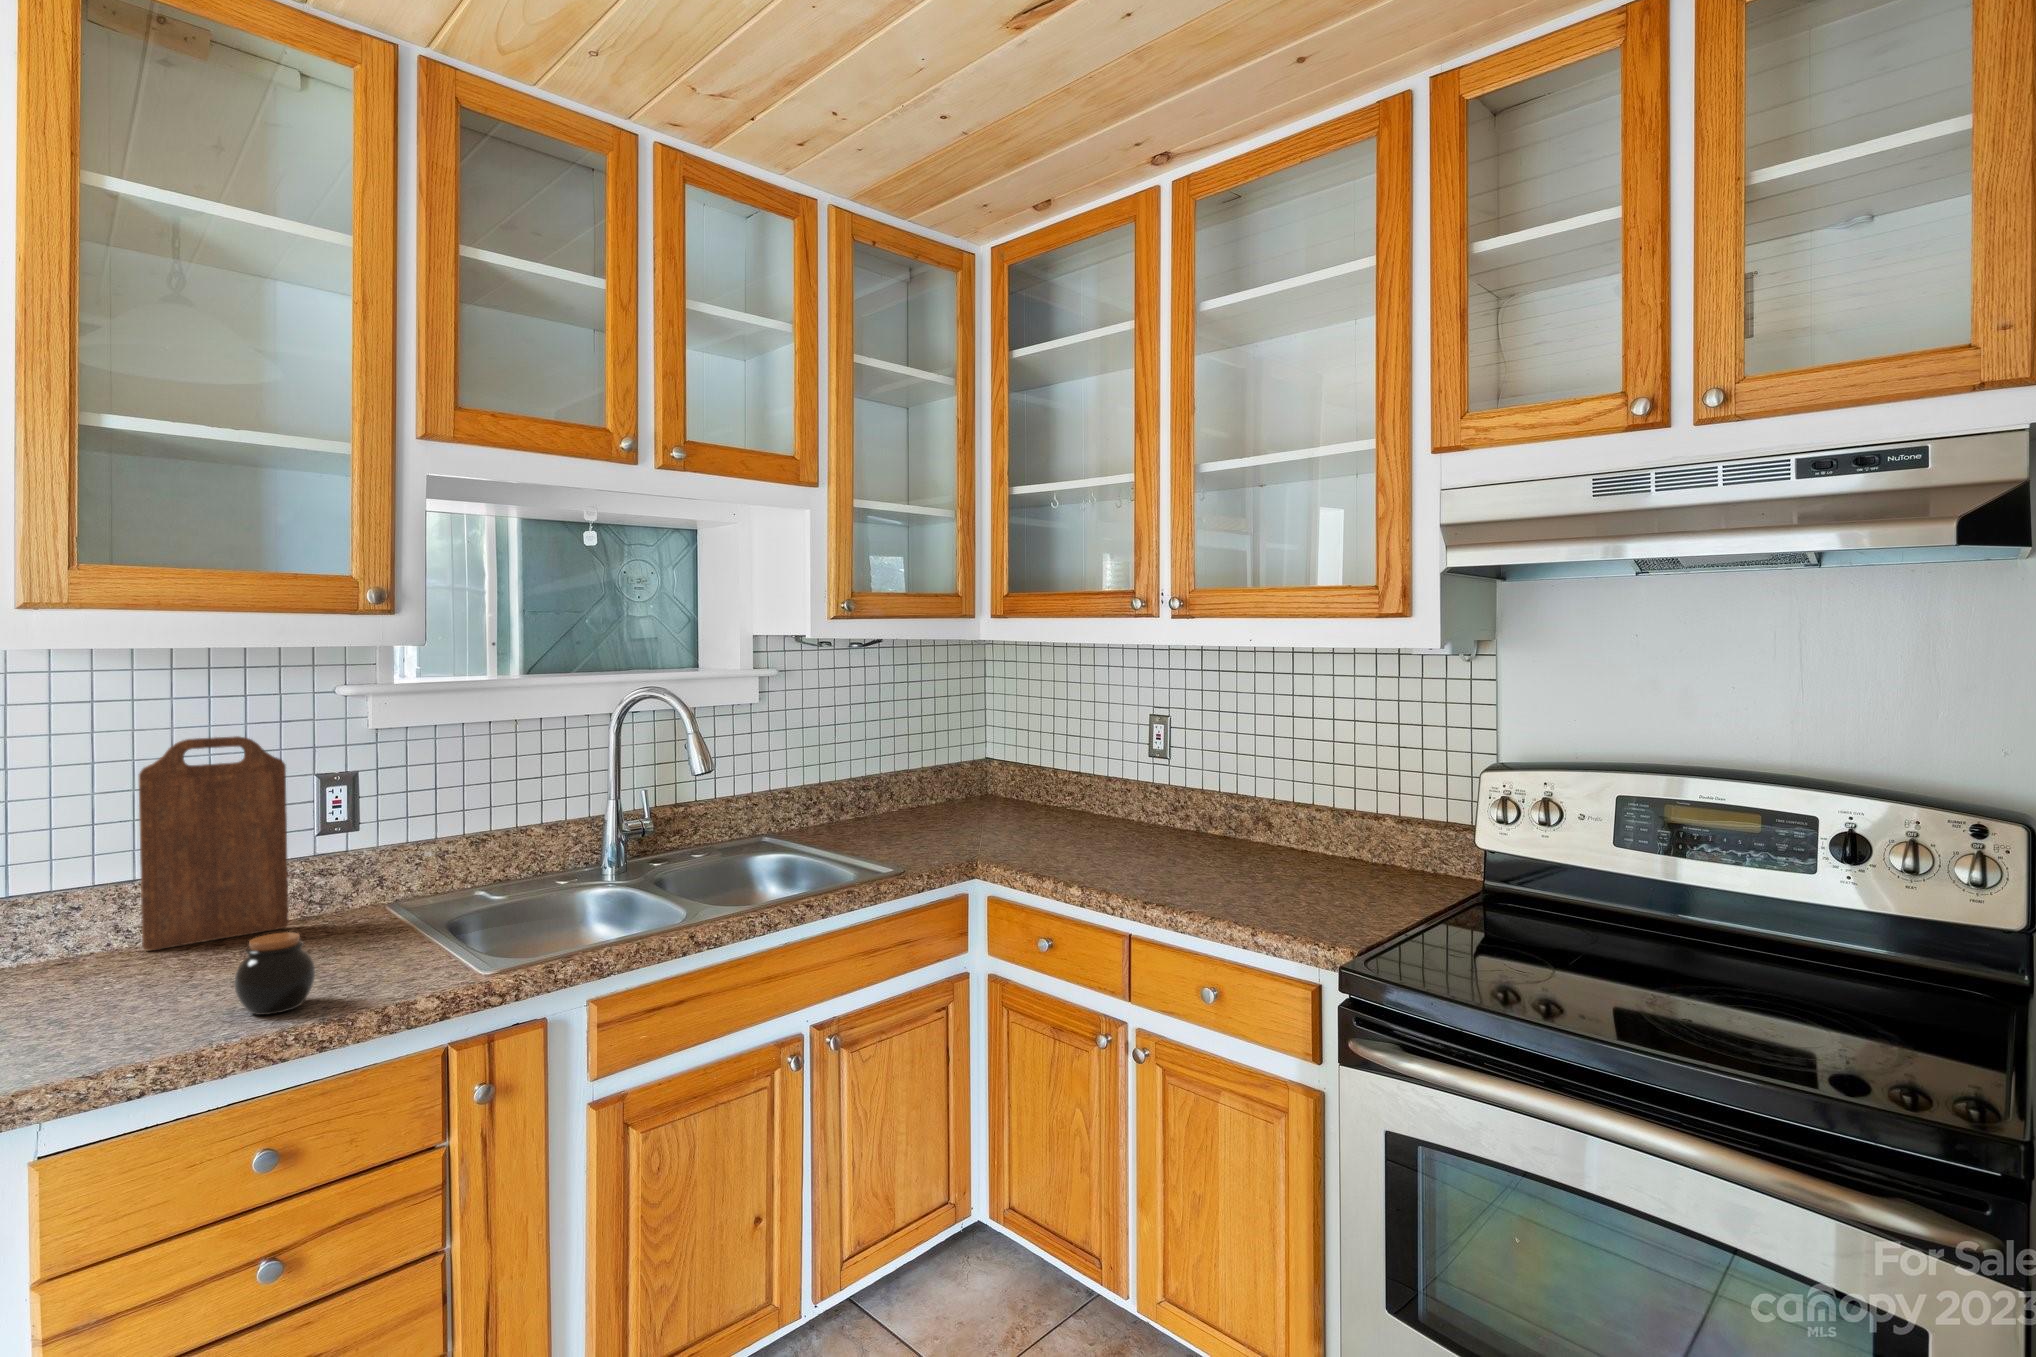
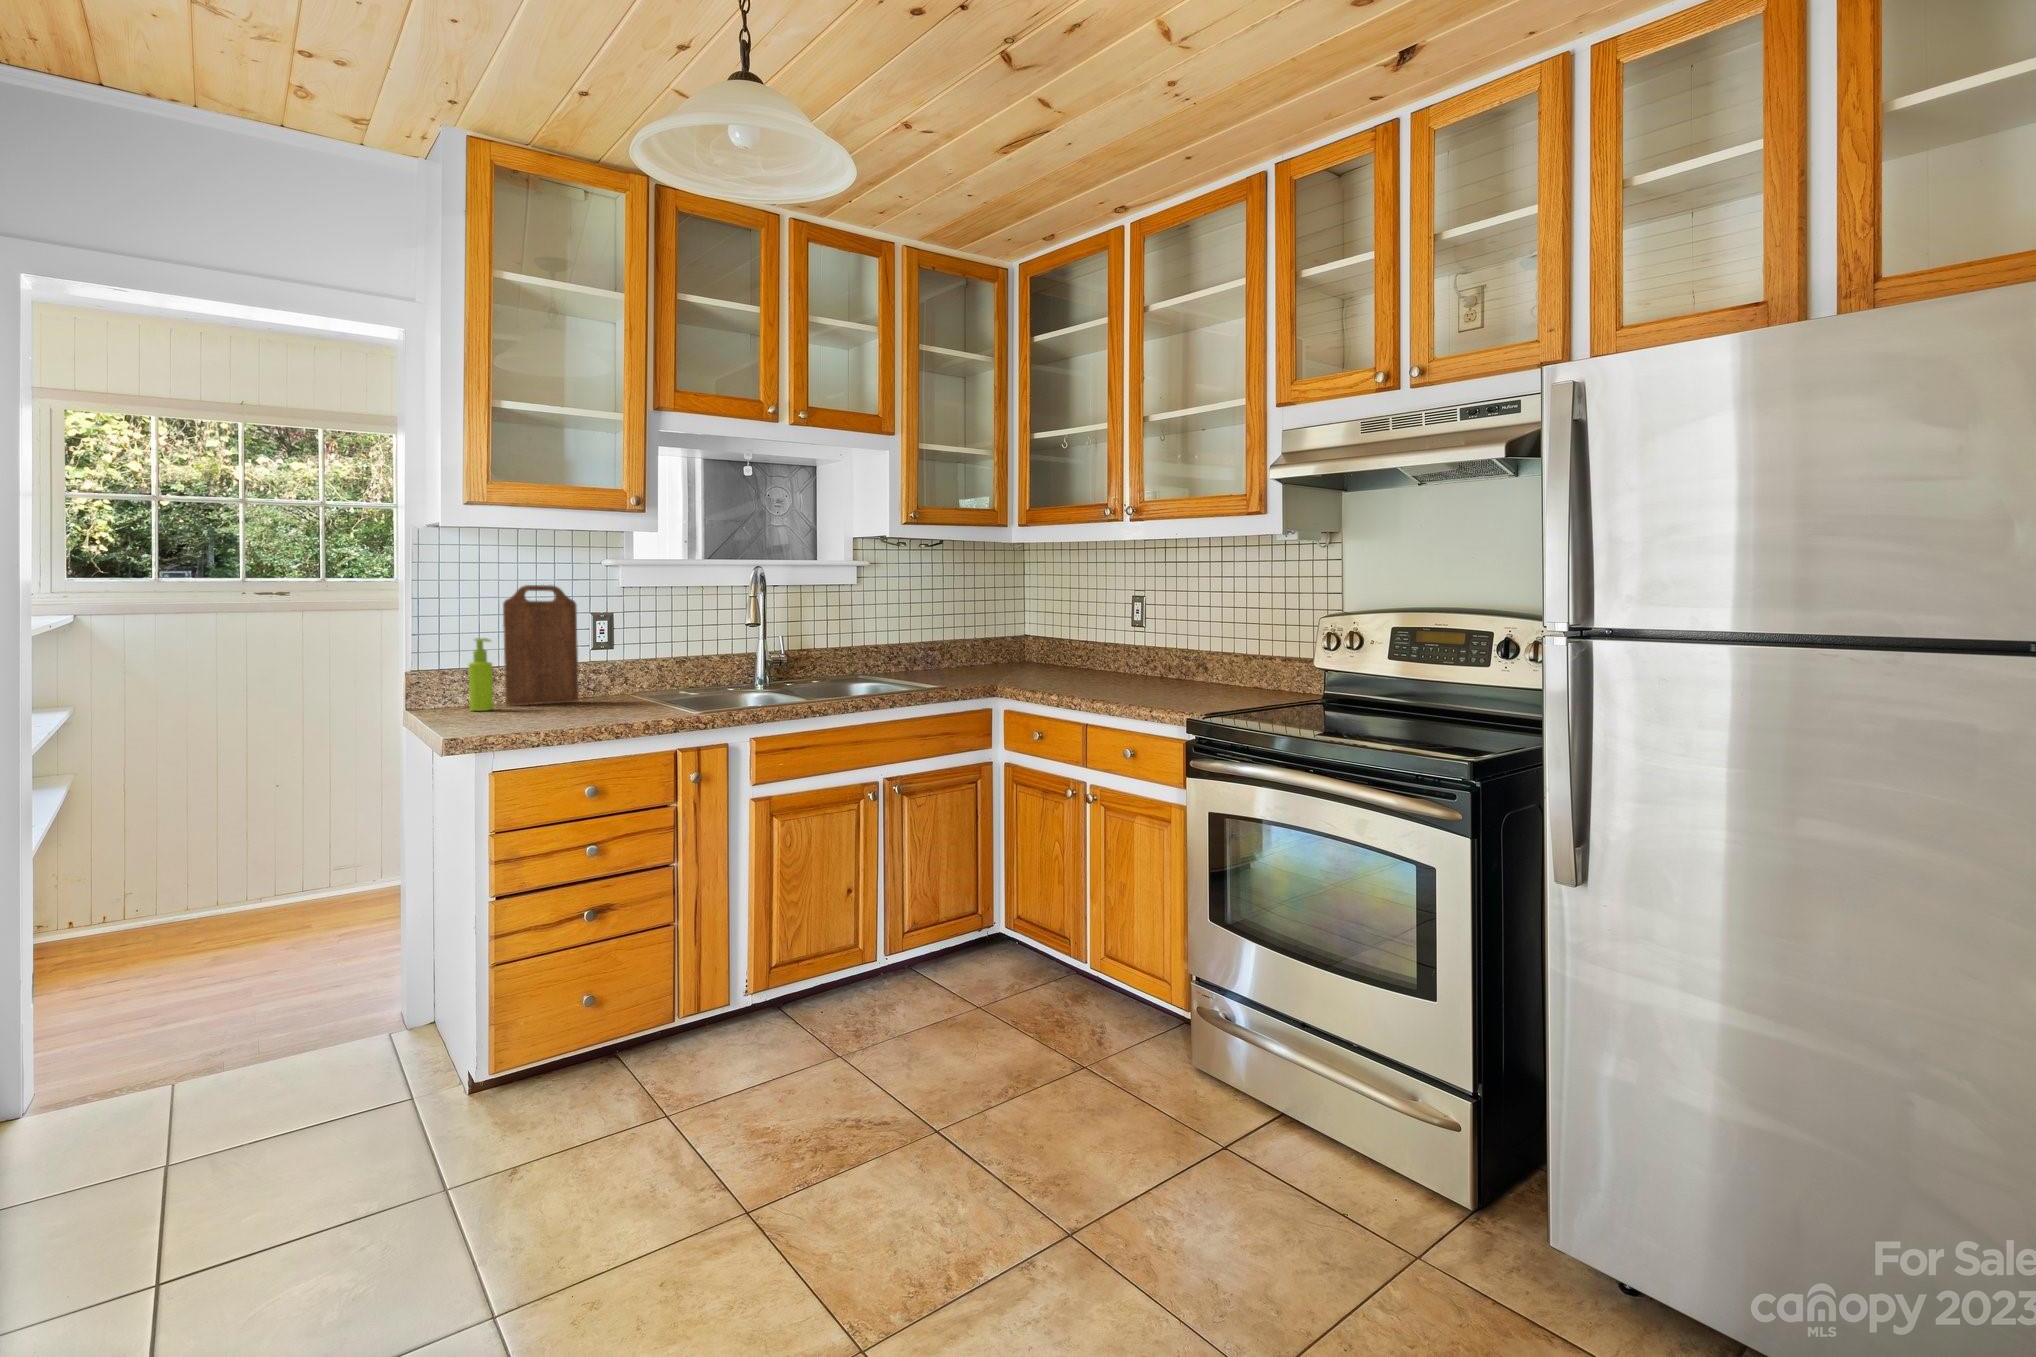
soap dispenser: none [53,846,106,981] -> present [469,638,494,711]
jar: present [234,932,315,1015] -> none [571,681,610,721]

